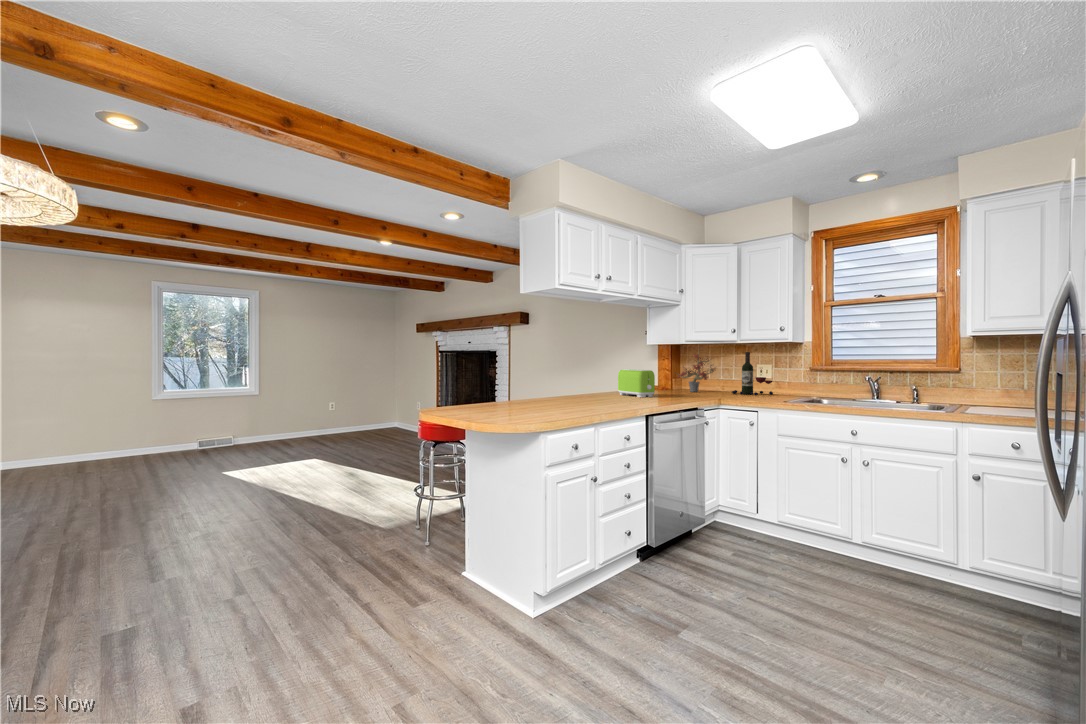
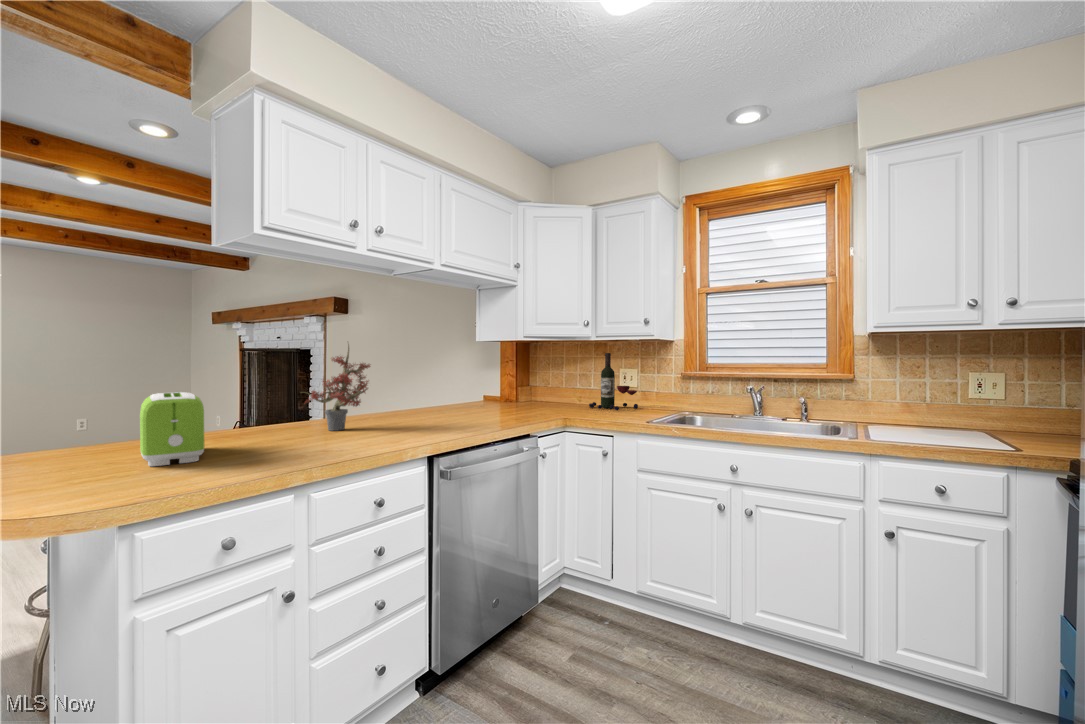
potted plant: present [678,353,716,392] -> present [304,344,370,431]
toaster: present [618,369,655,397] -> present [140,392,204,466]

